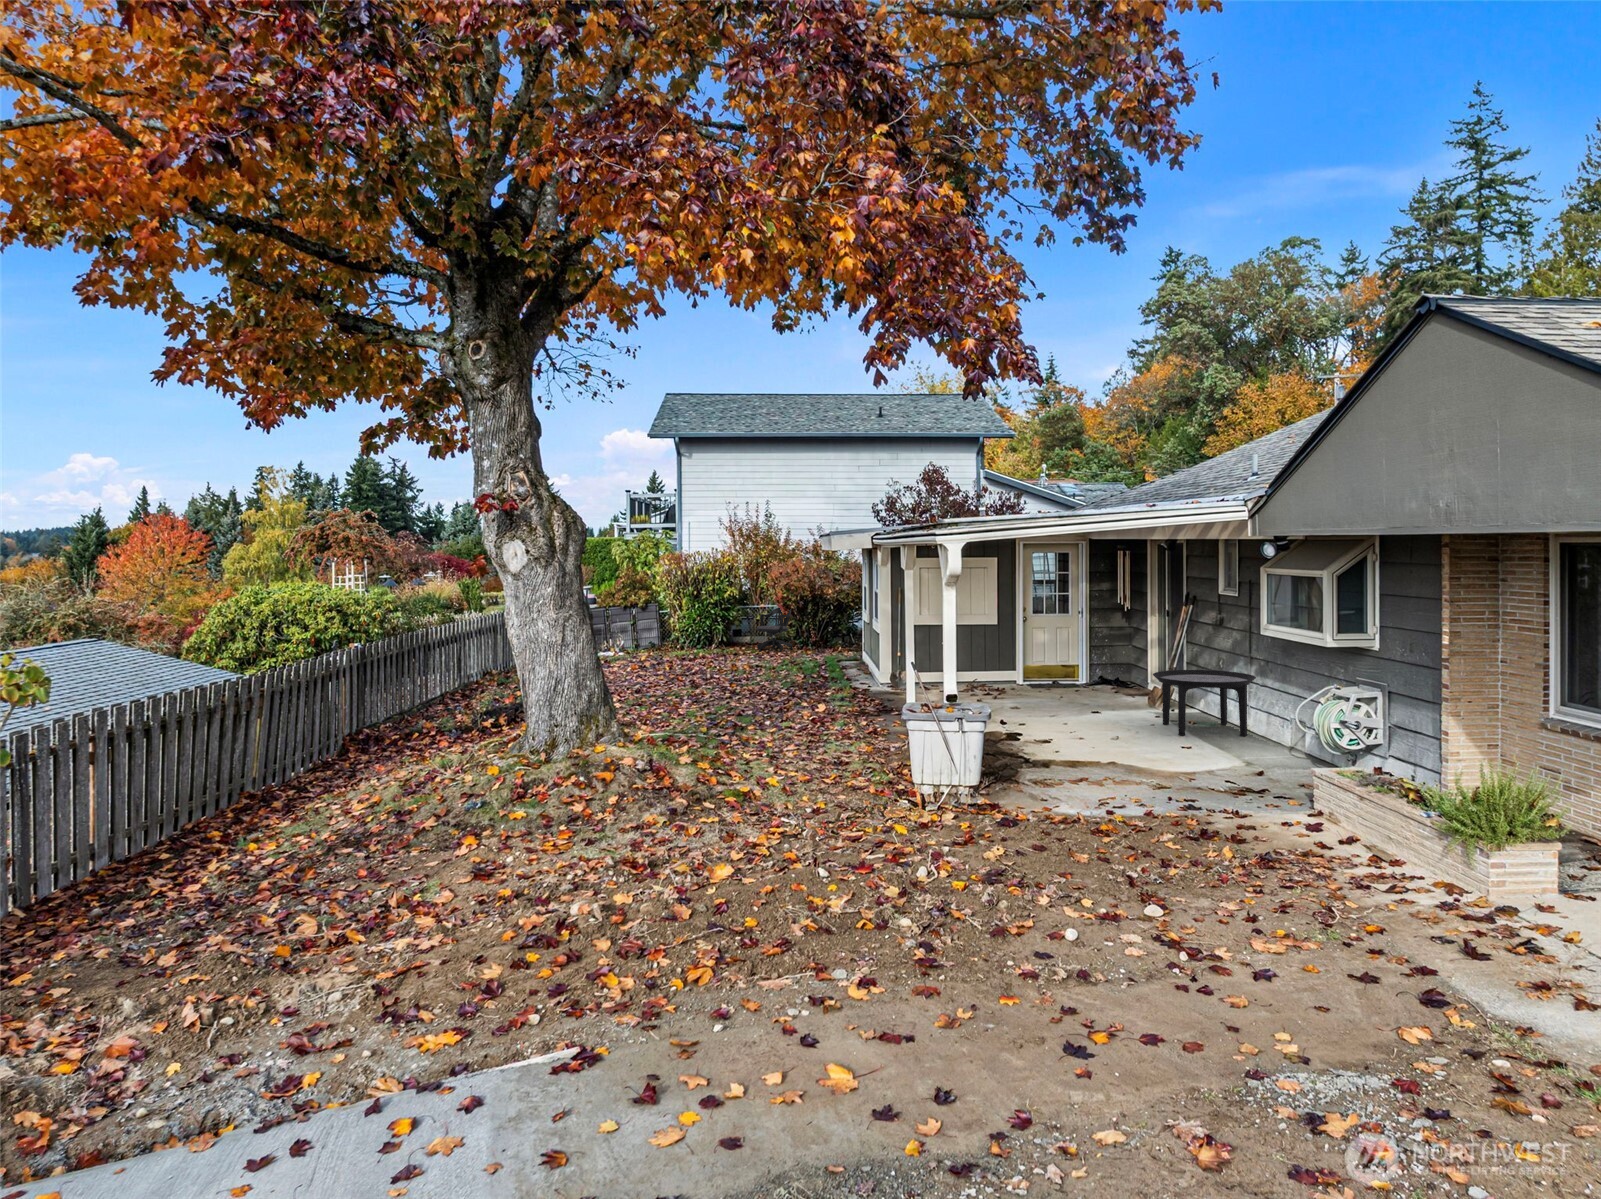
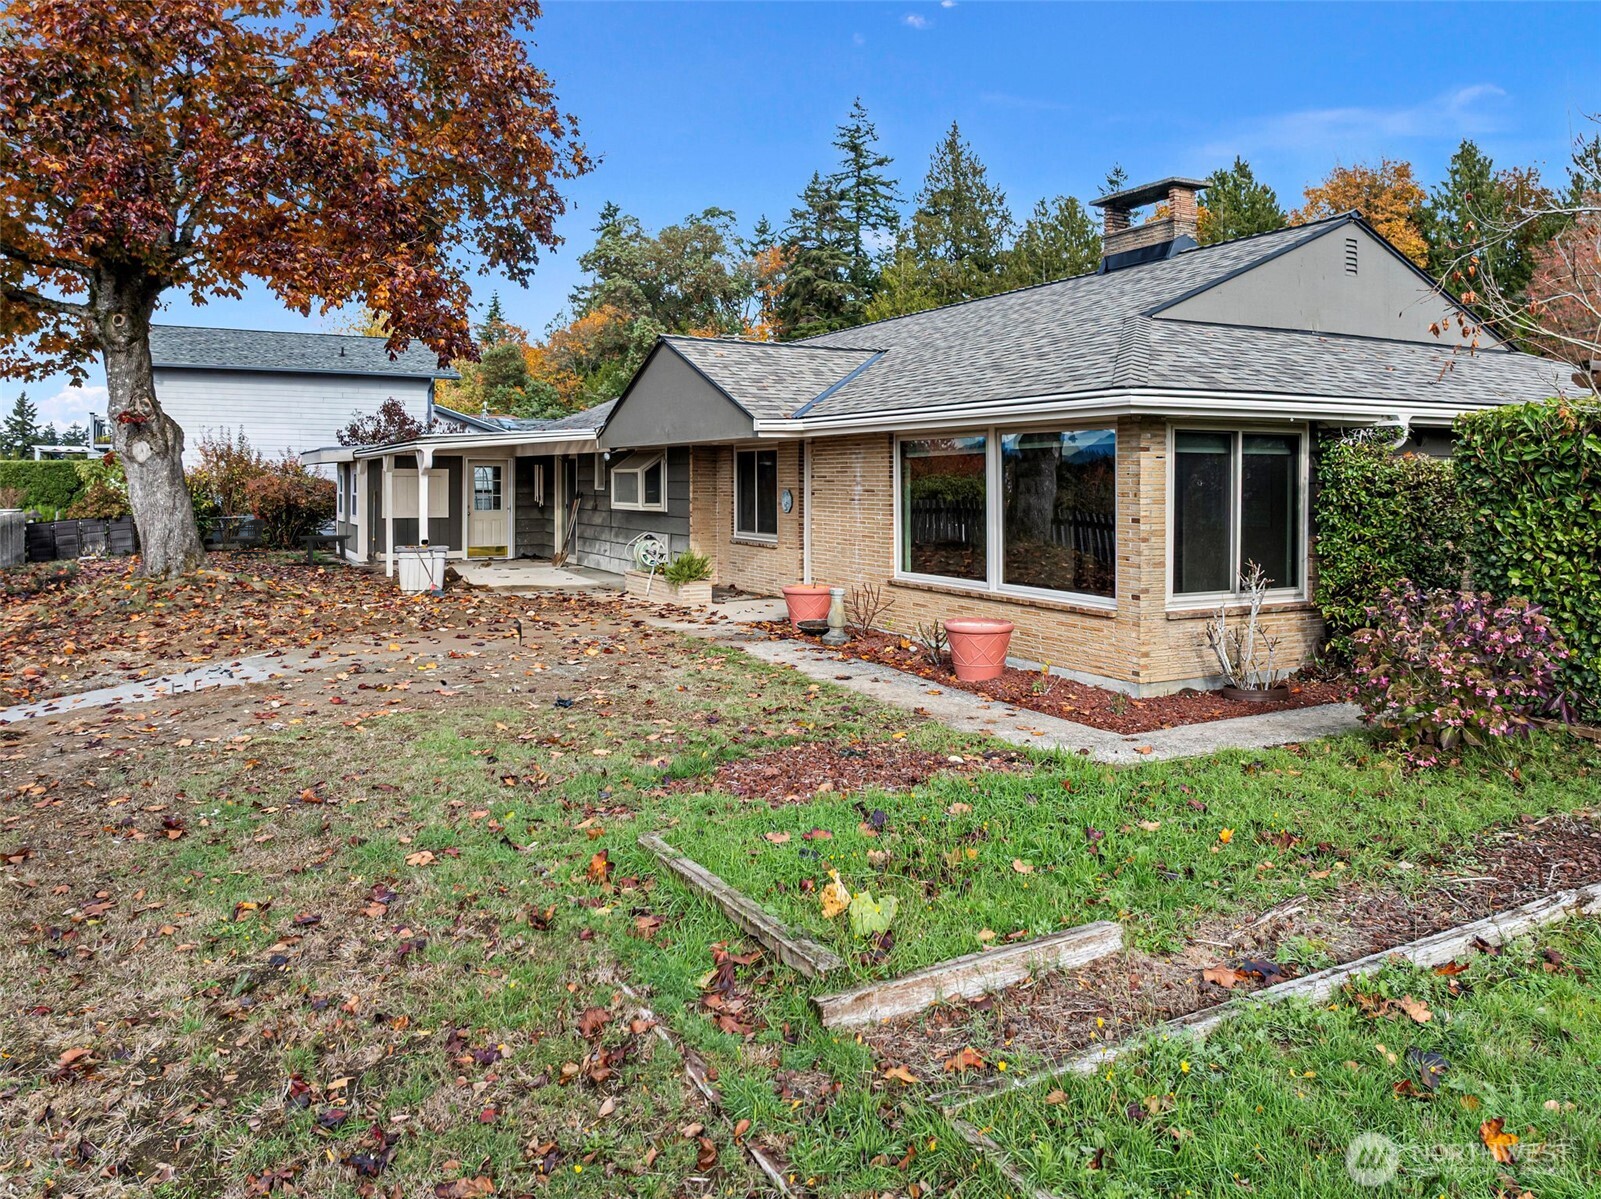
round table: present [1153,670,1256,736] -> present [299,535,352,566]

